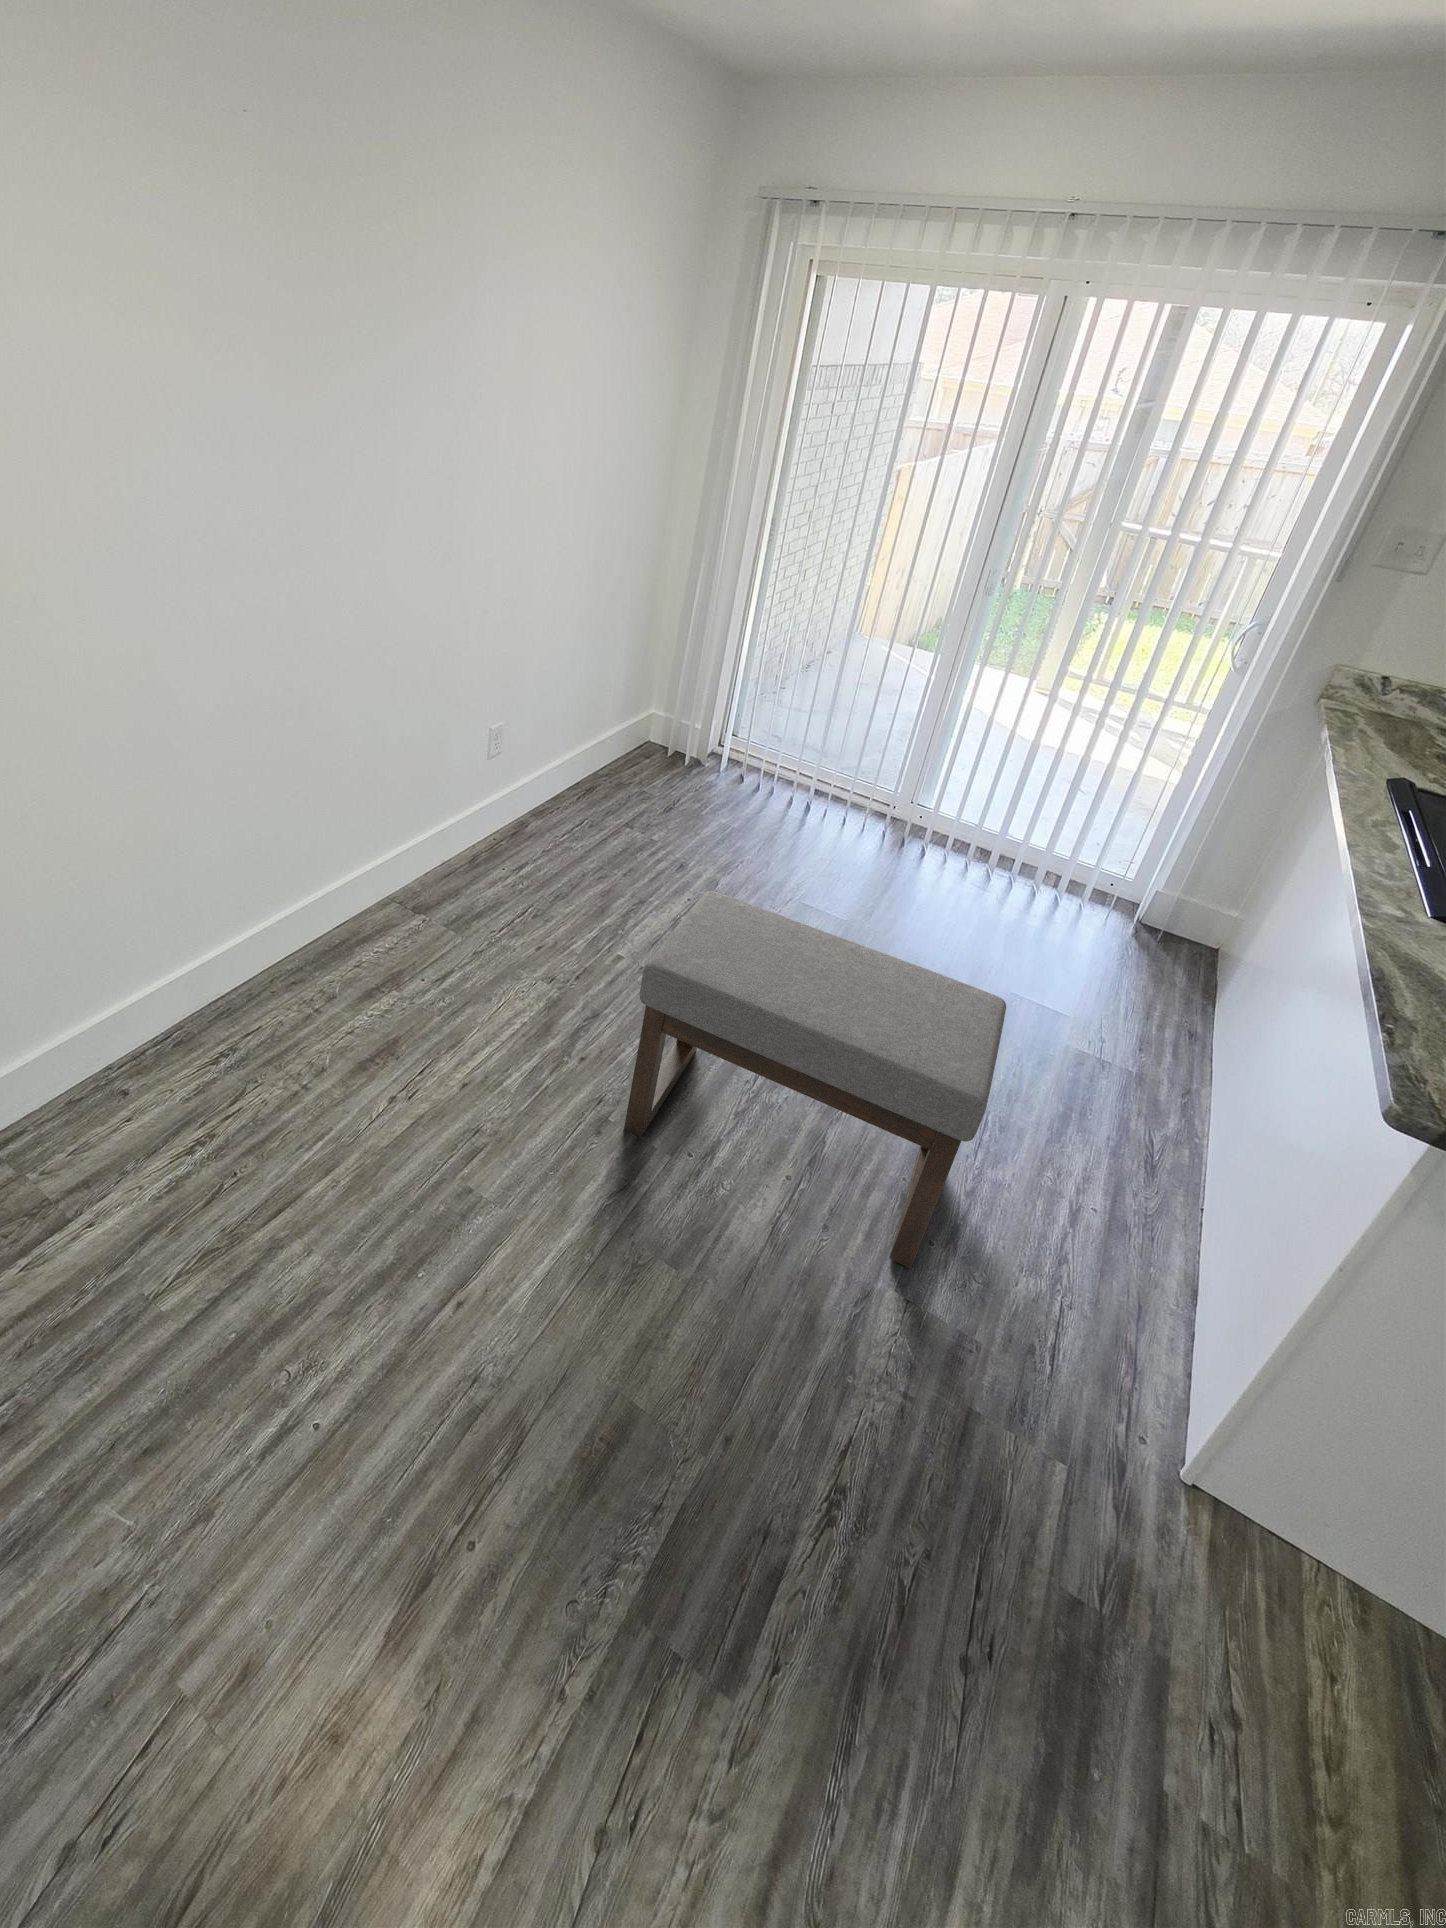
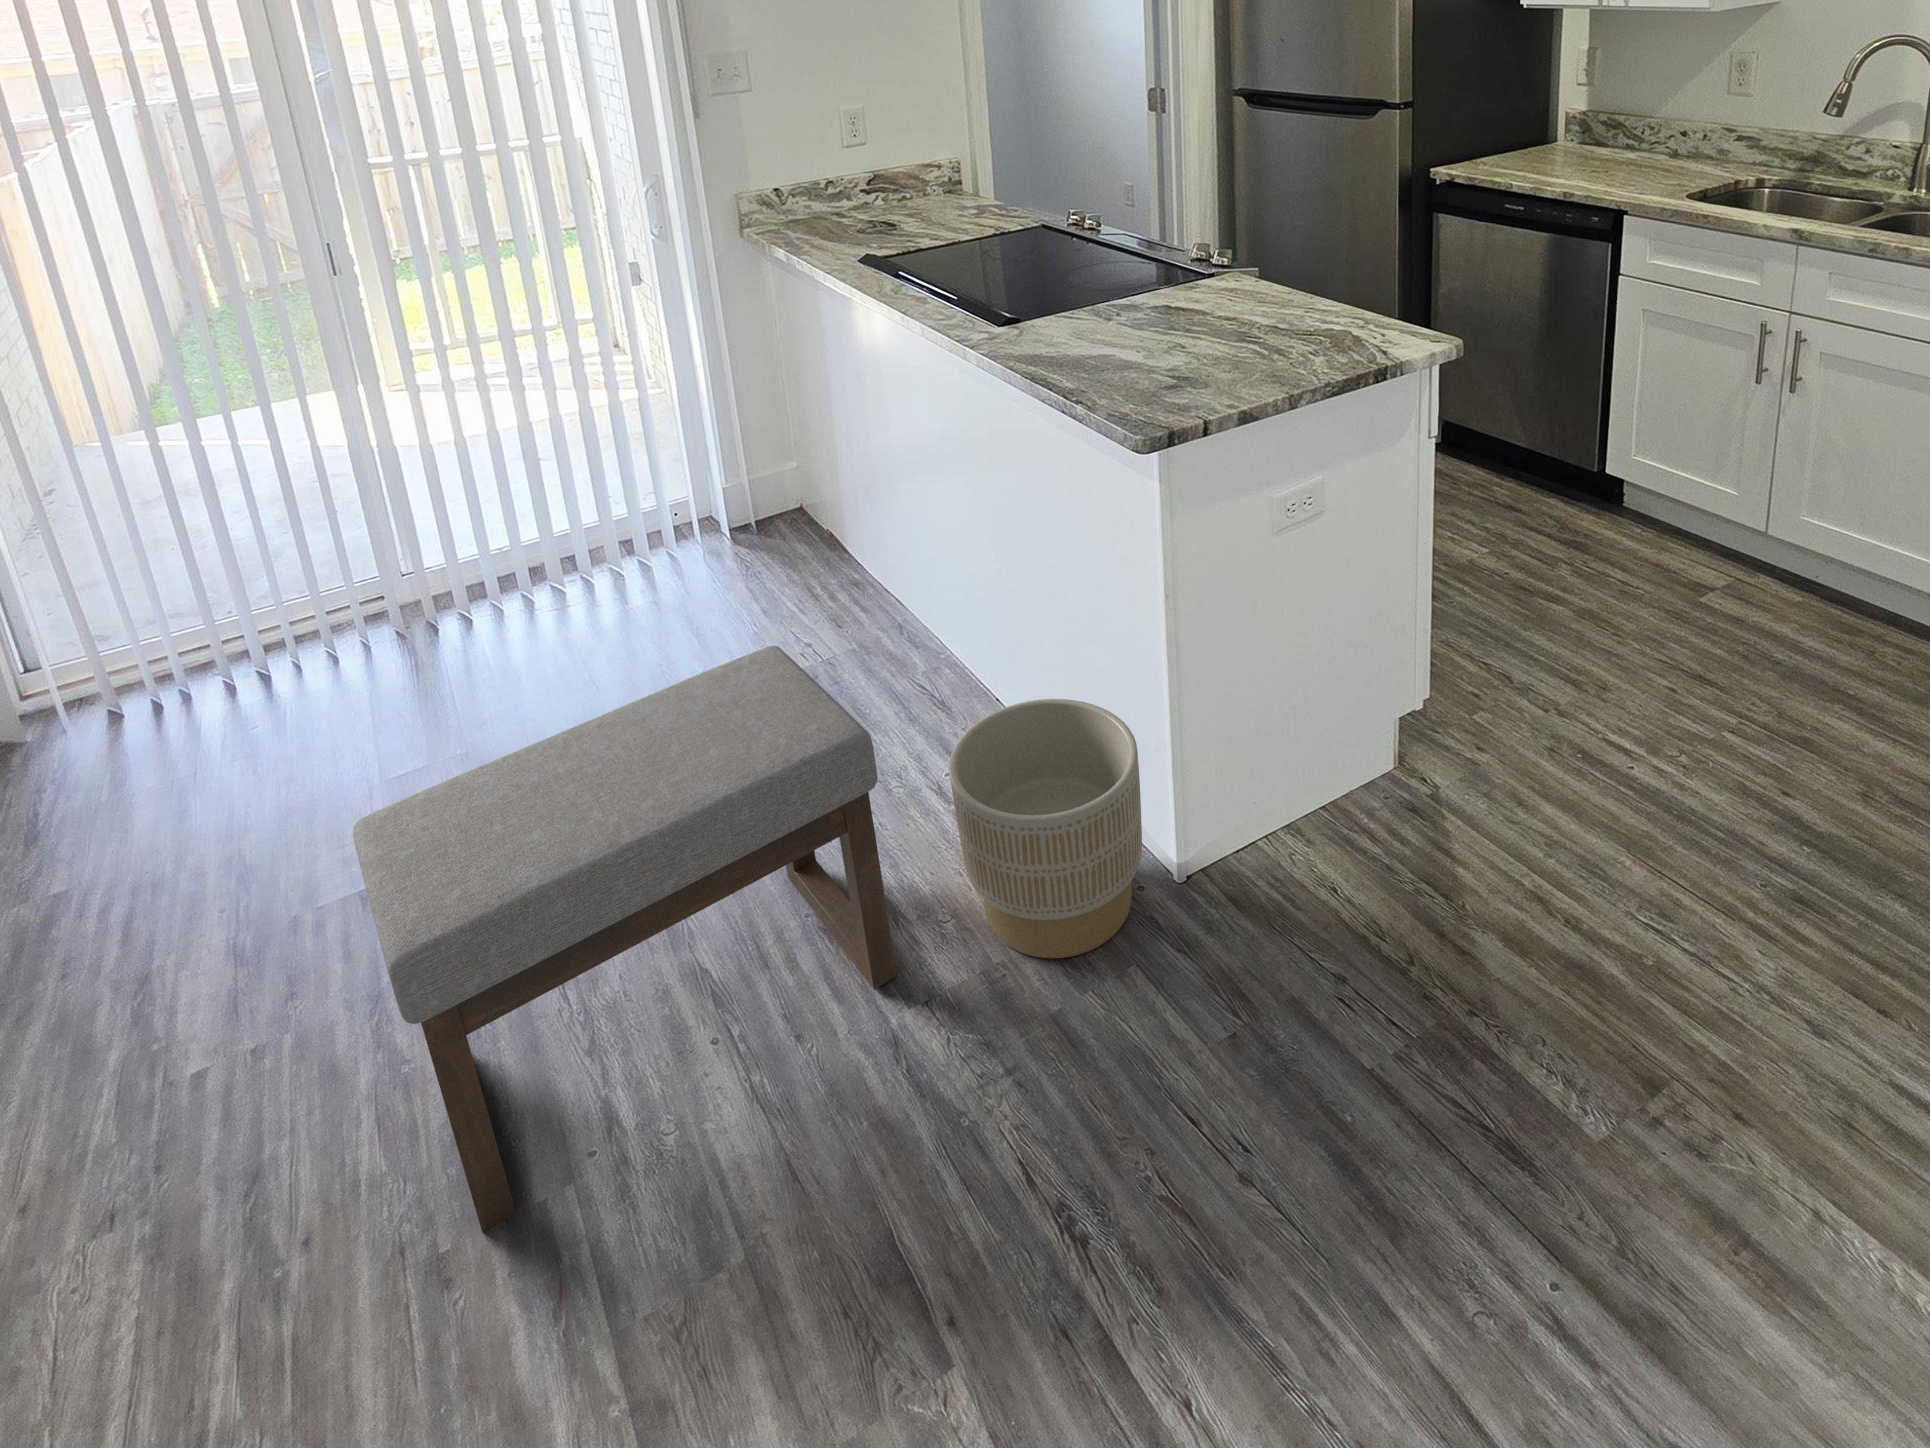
planter: none [997,1185,1231,1441] -> present [949,699,1142,958]

